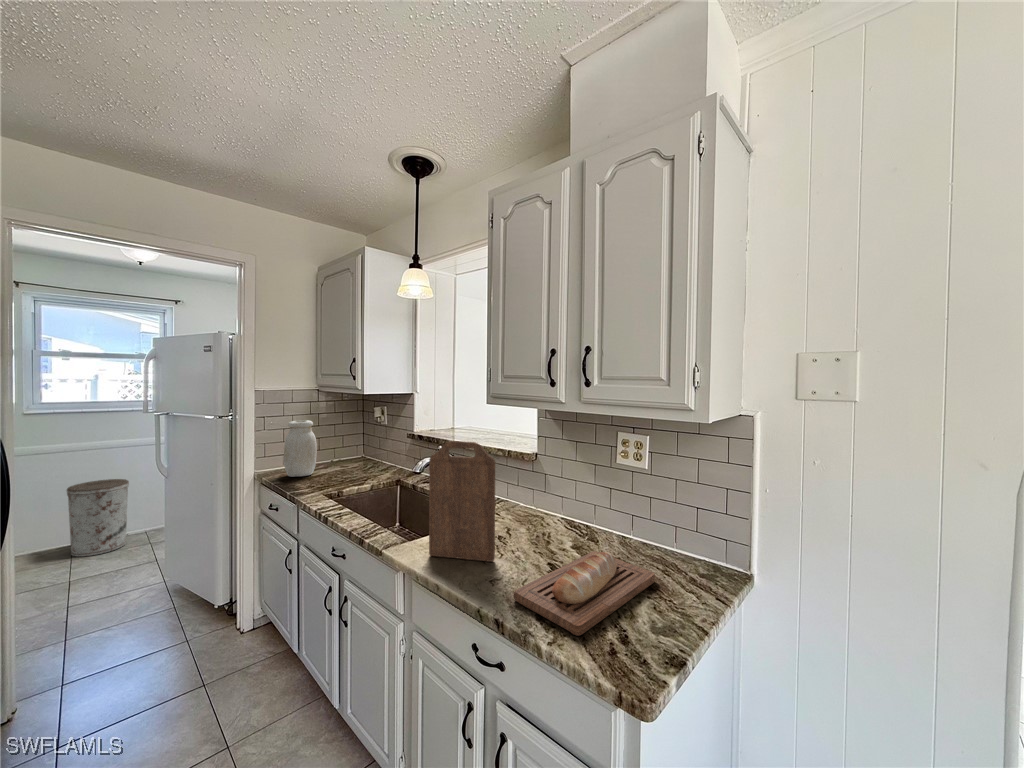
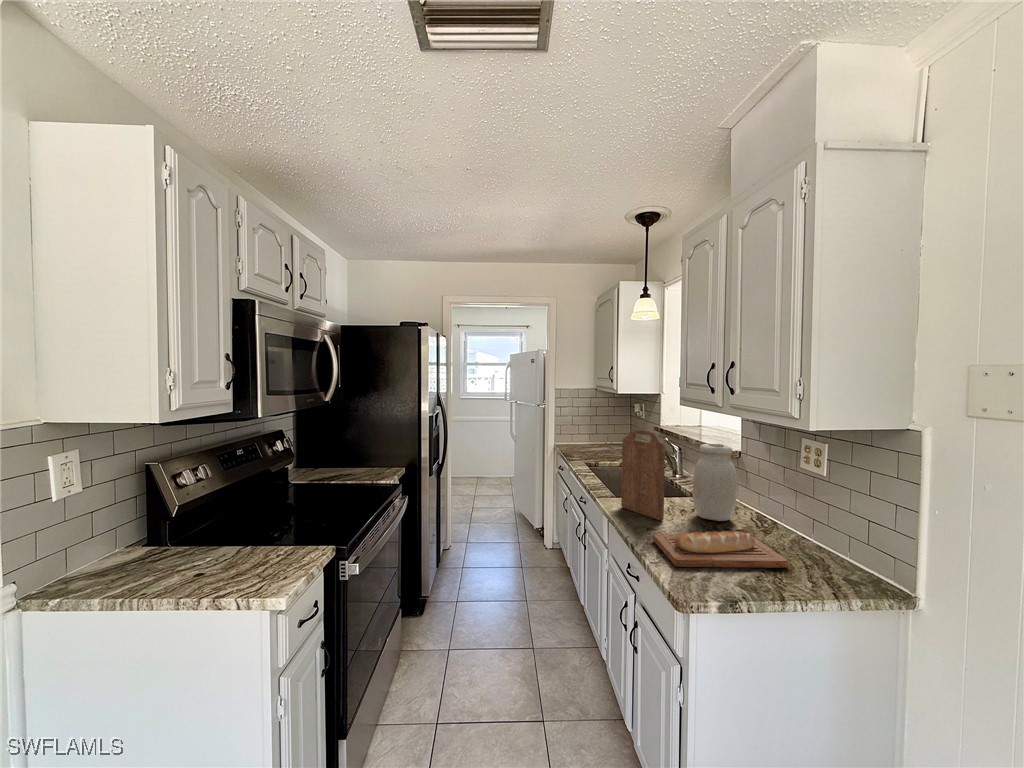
jar: present [284,420,317,477] -> present [693,444,737,521]
trash can: present [67,479,129,557] -> none [474,440,501,484]

